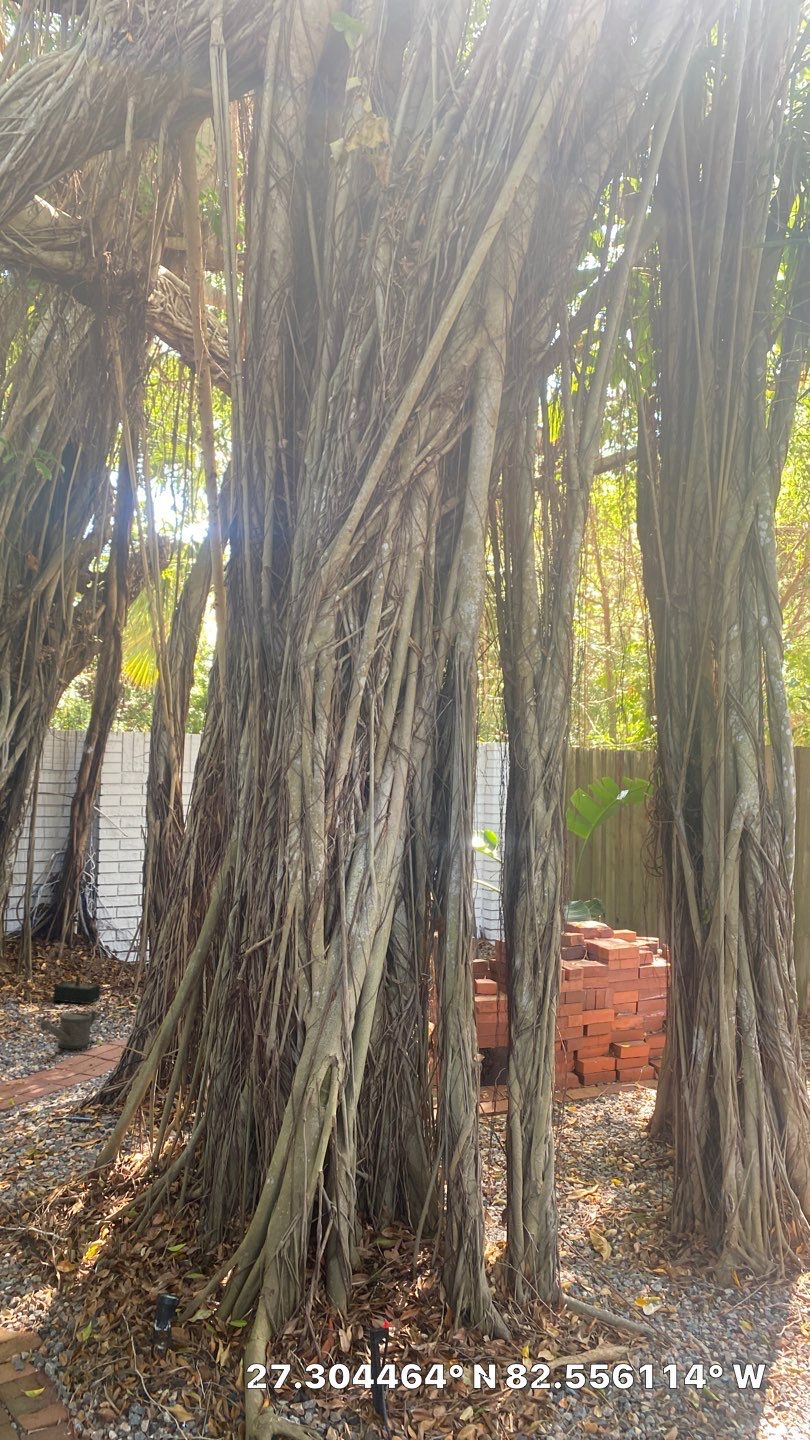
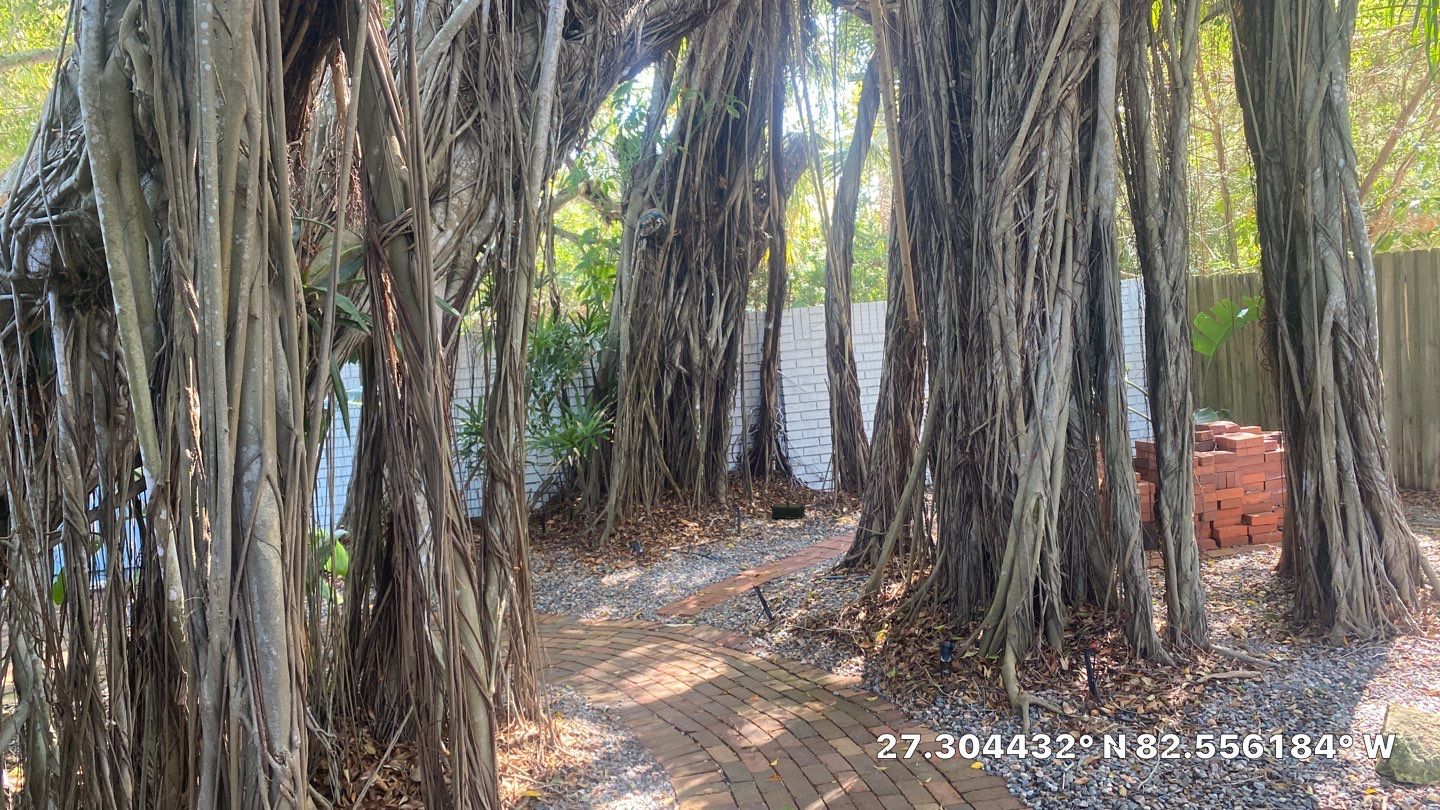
watering can: present [41,1010,96,1049] -> none [781,518,814,544]

